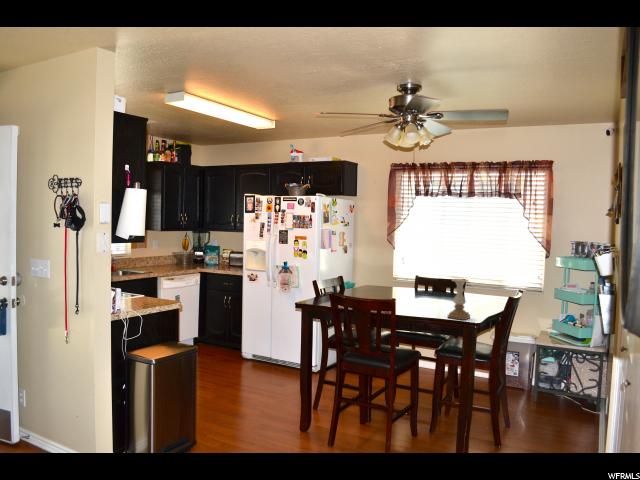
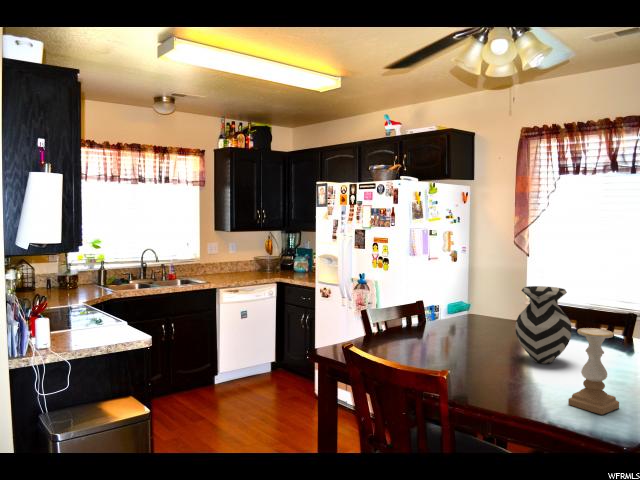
vase: none [410,262,441,305] -> present [515,286,572,364]

